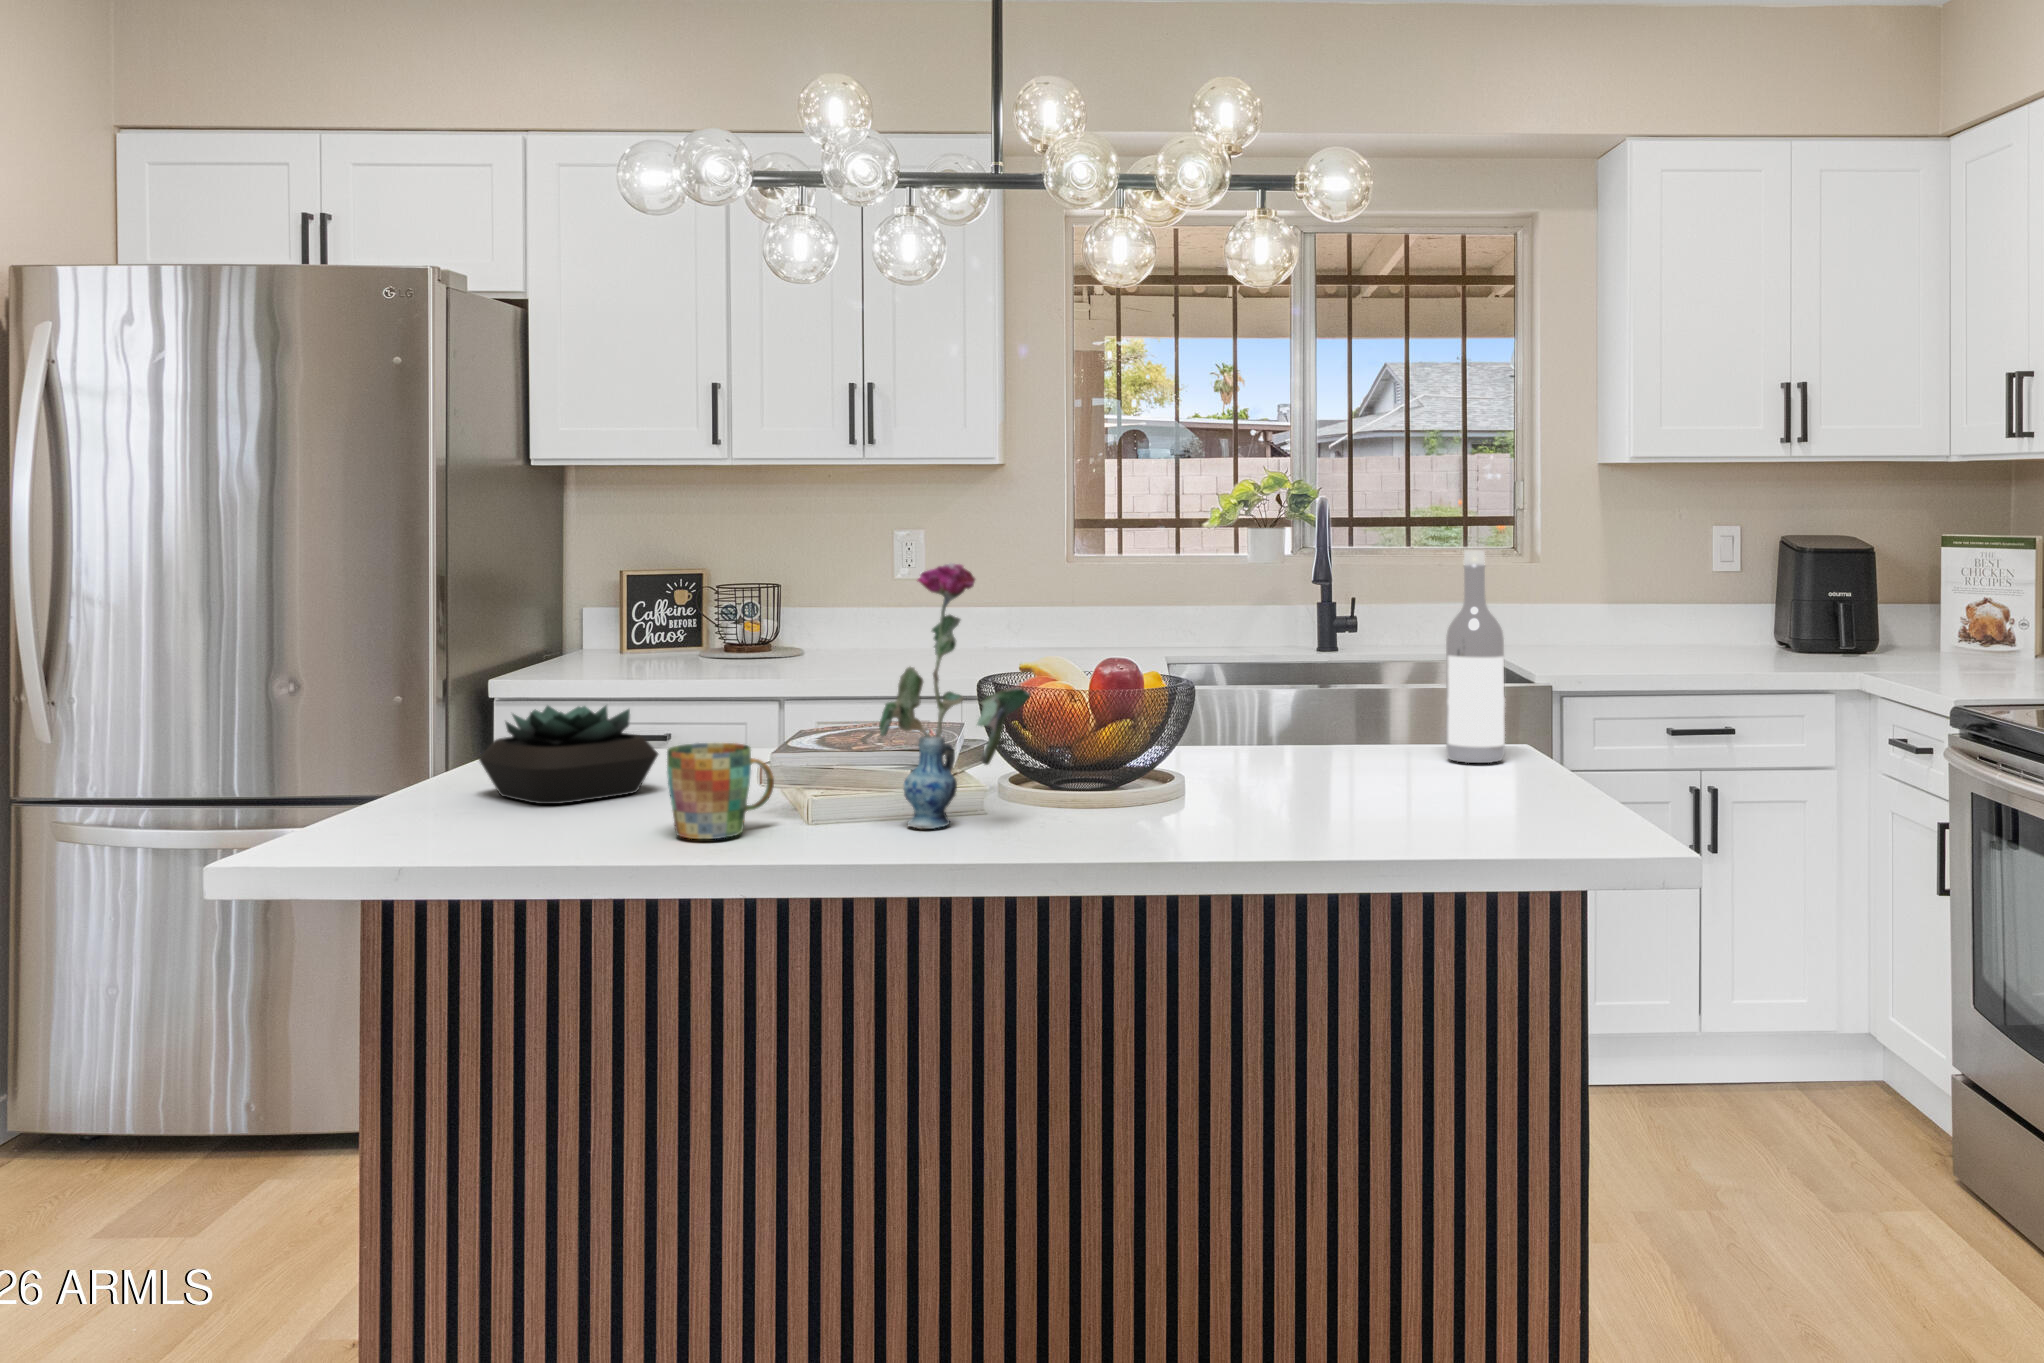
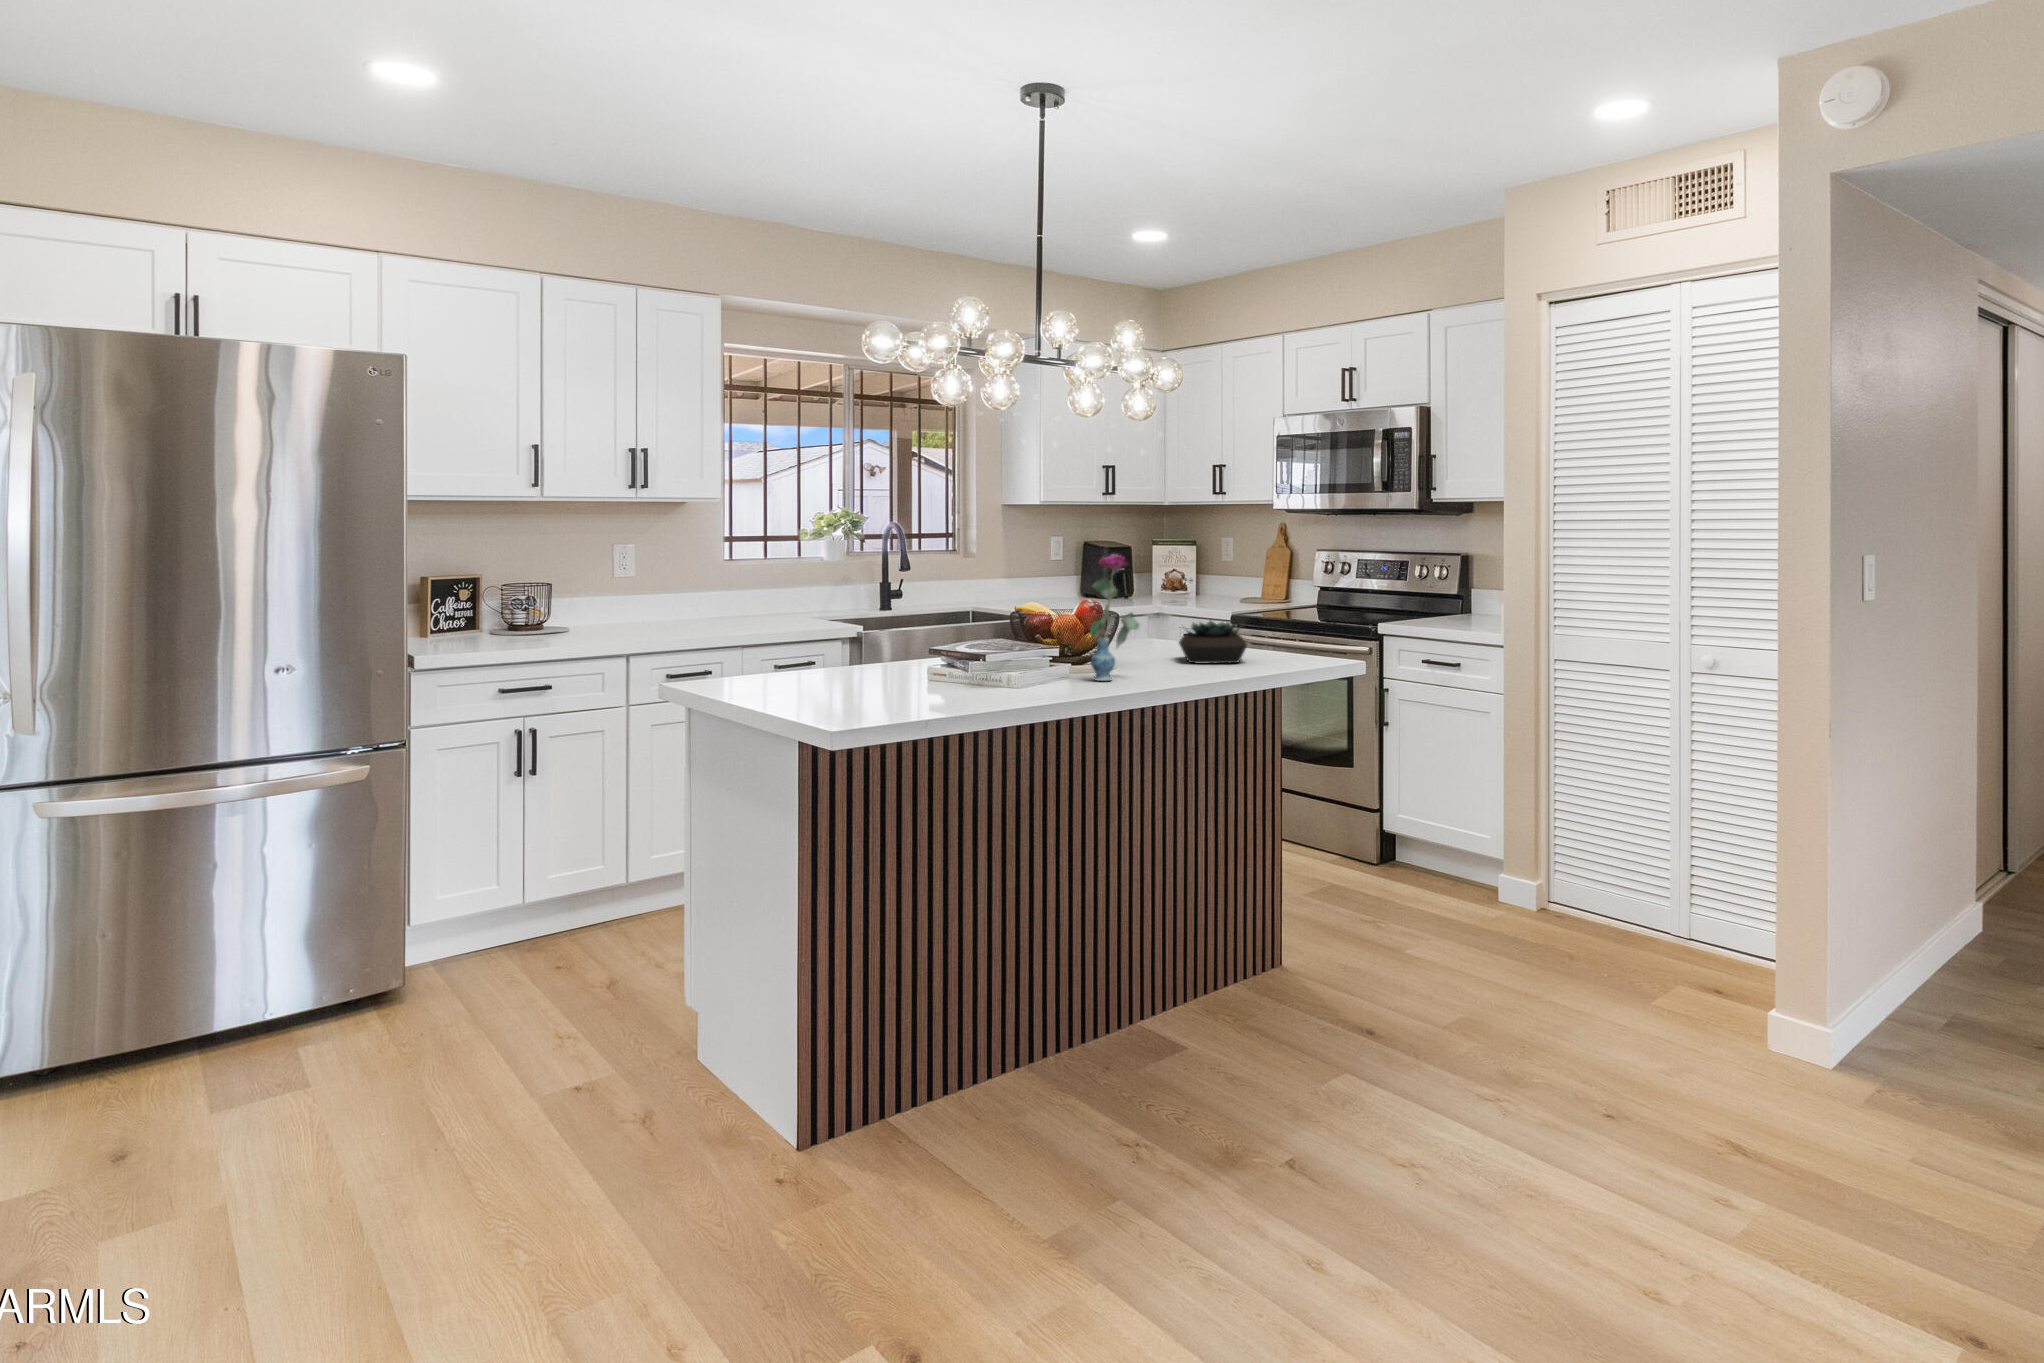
wine bottle: present [1446,550,1505,763] -> none [1159,547,1186,645]
succulent plant: present [479,706,658,804] -> present [1179,621,1247,664]
mug: present [667,743,774,839] -> none [1017,646,1060,693]

